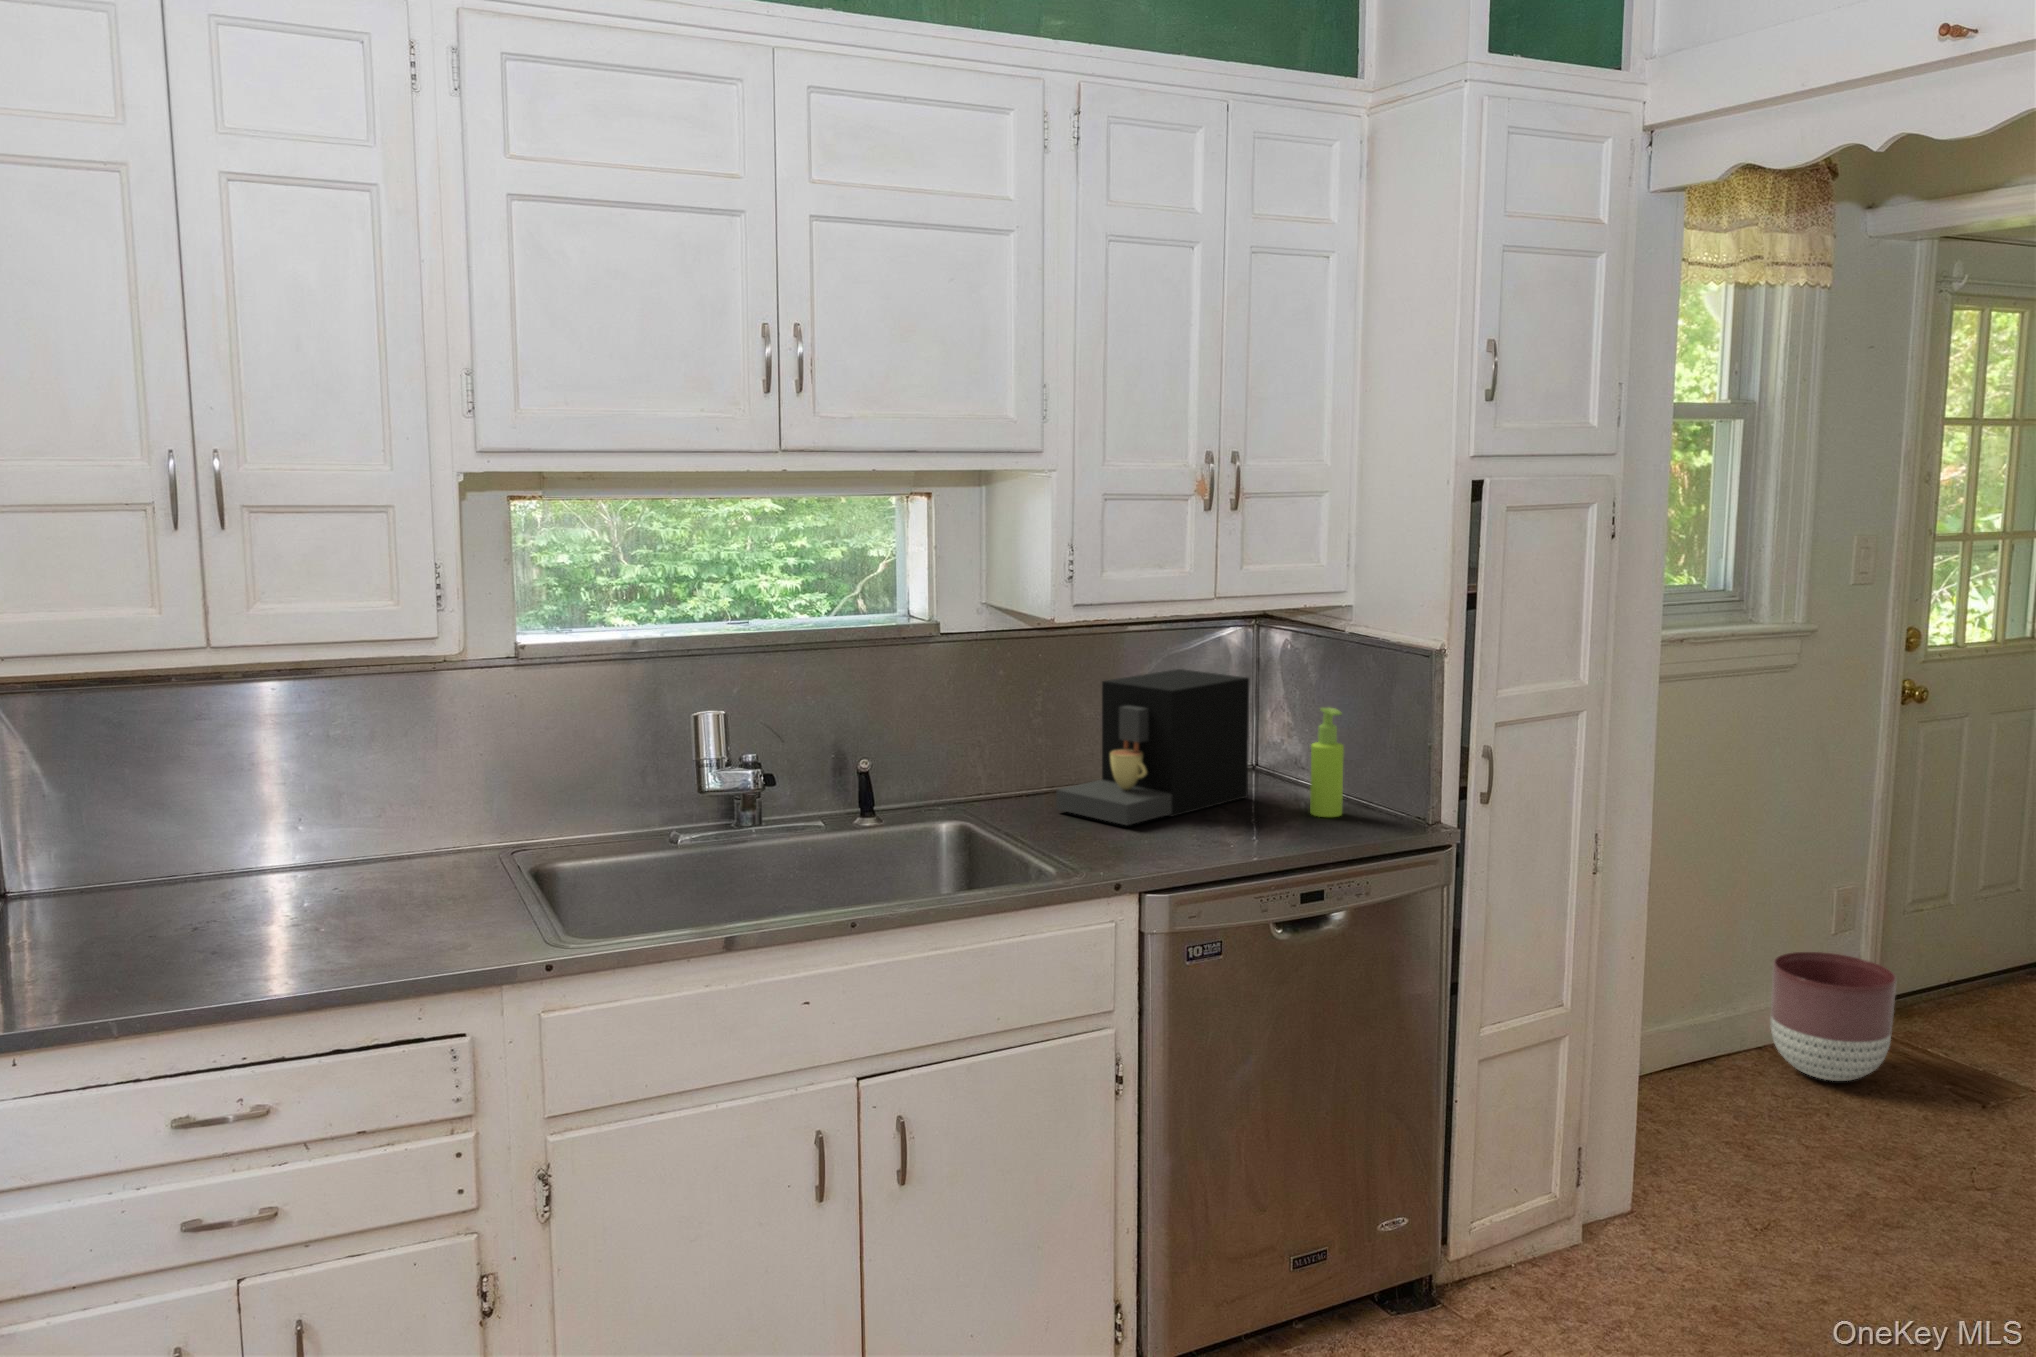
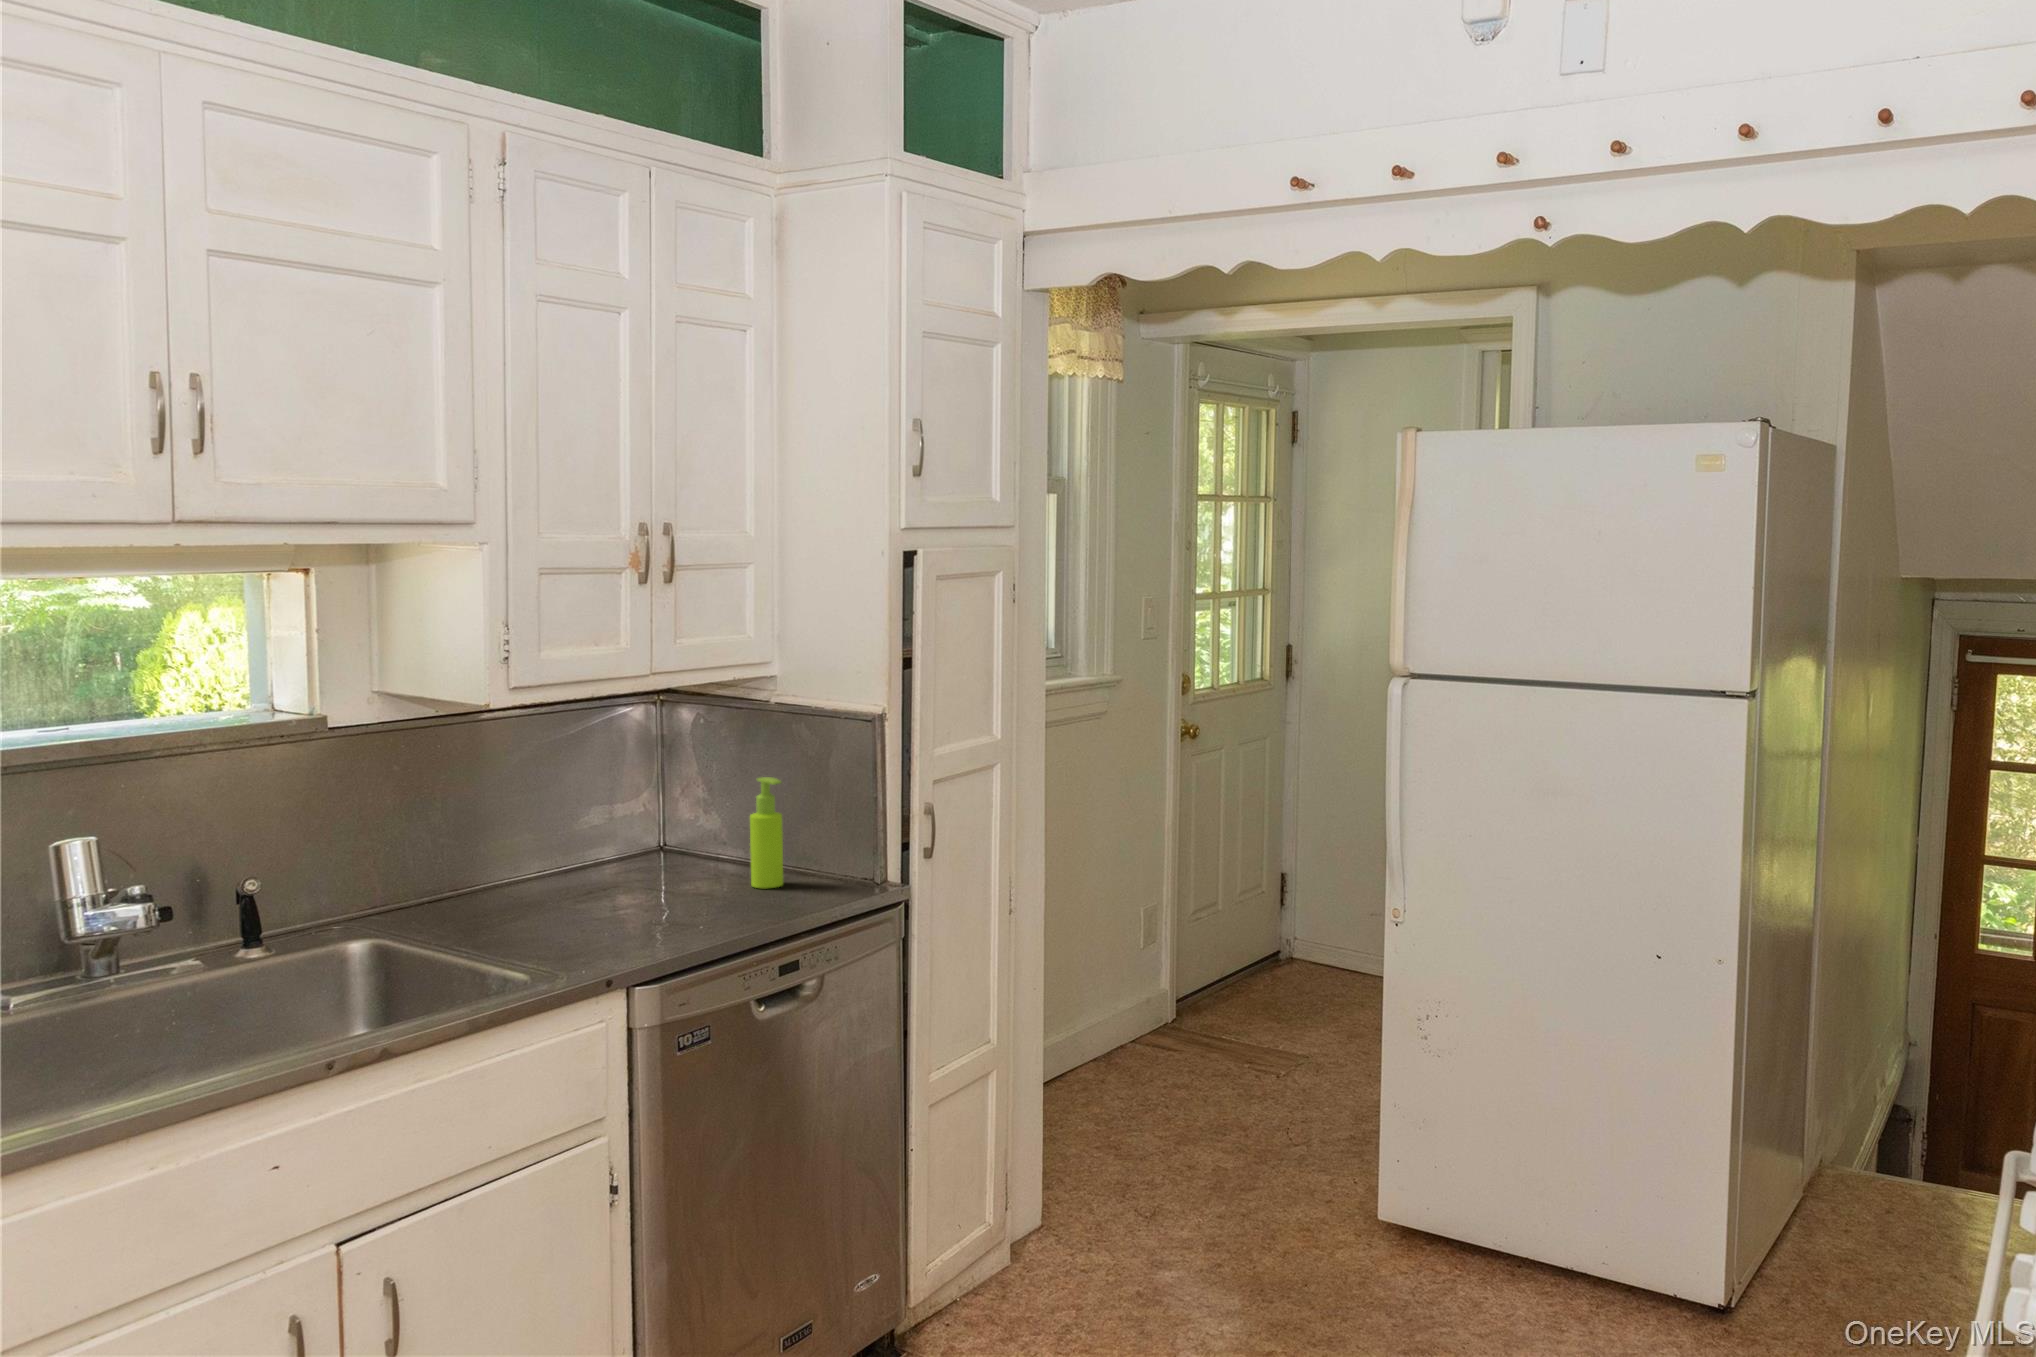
coffee maker: present [1056,669,1249,825] -> none [481,749,678,920]
planter: present [1771,952,1896,1081] -> none [1104,964,1200,1076]

